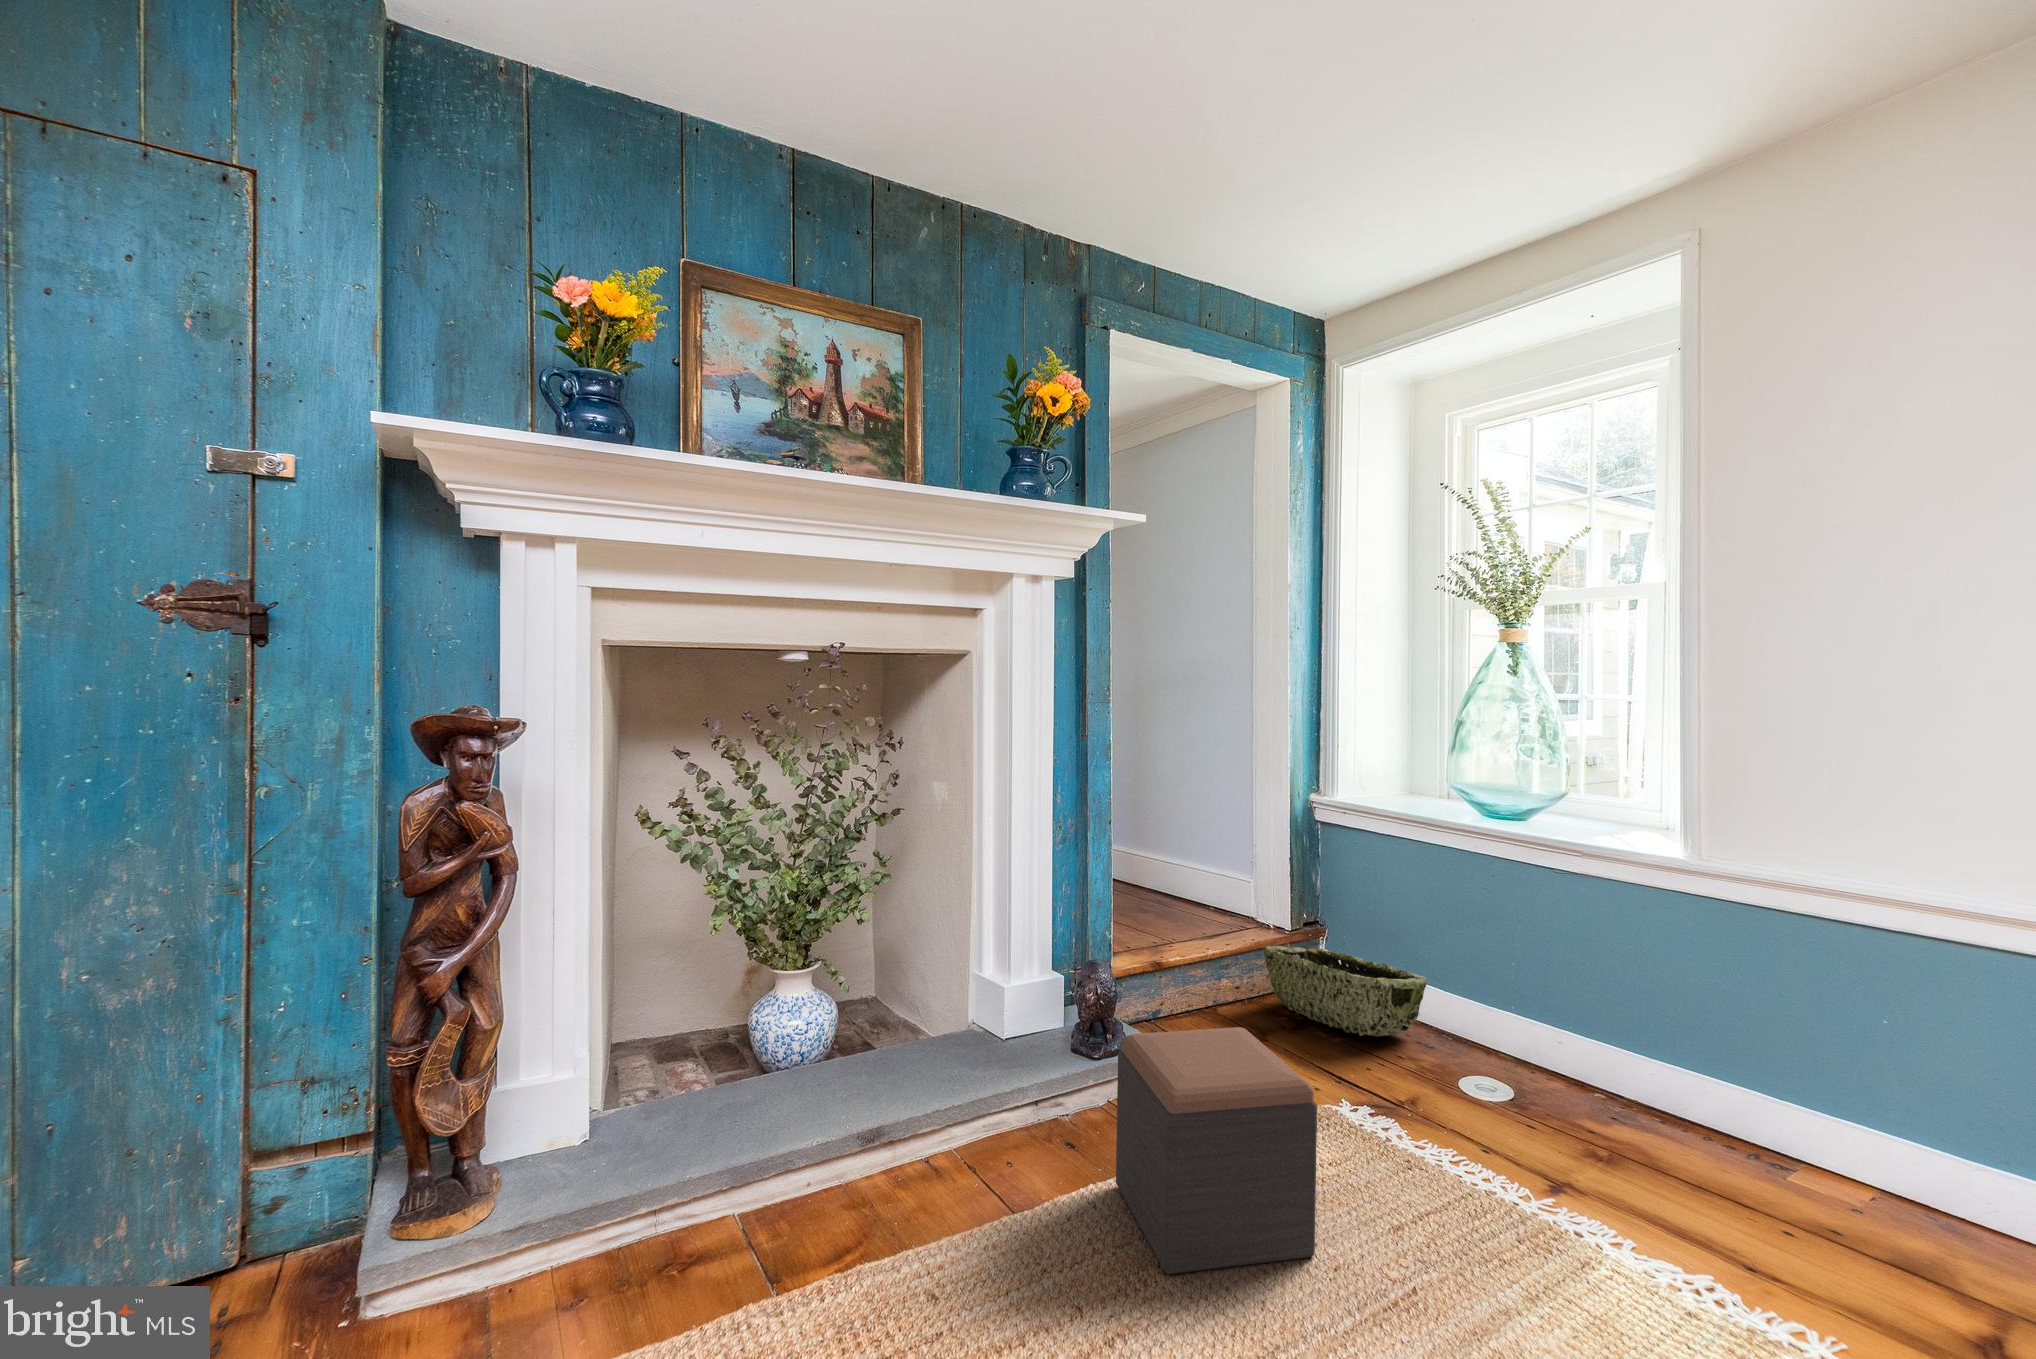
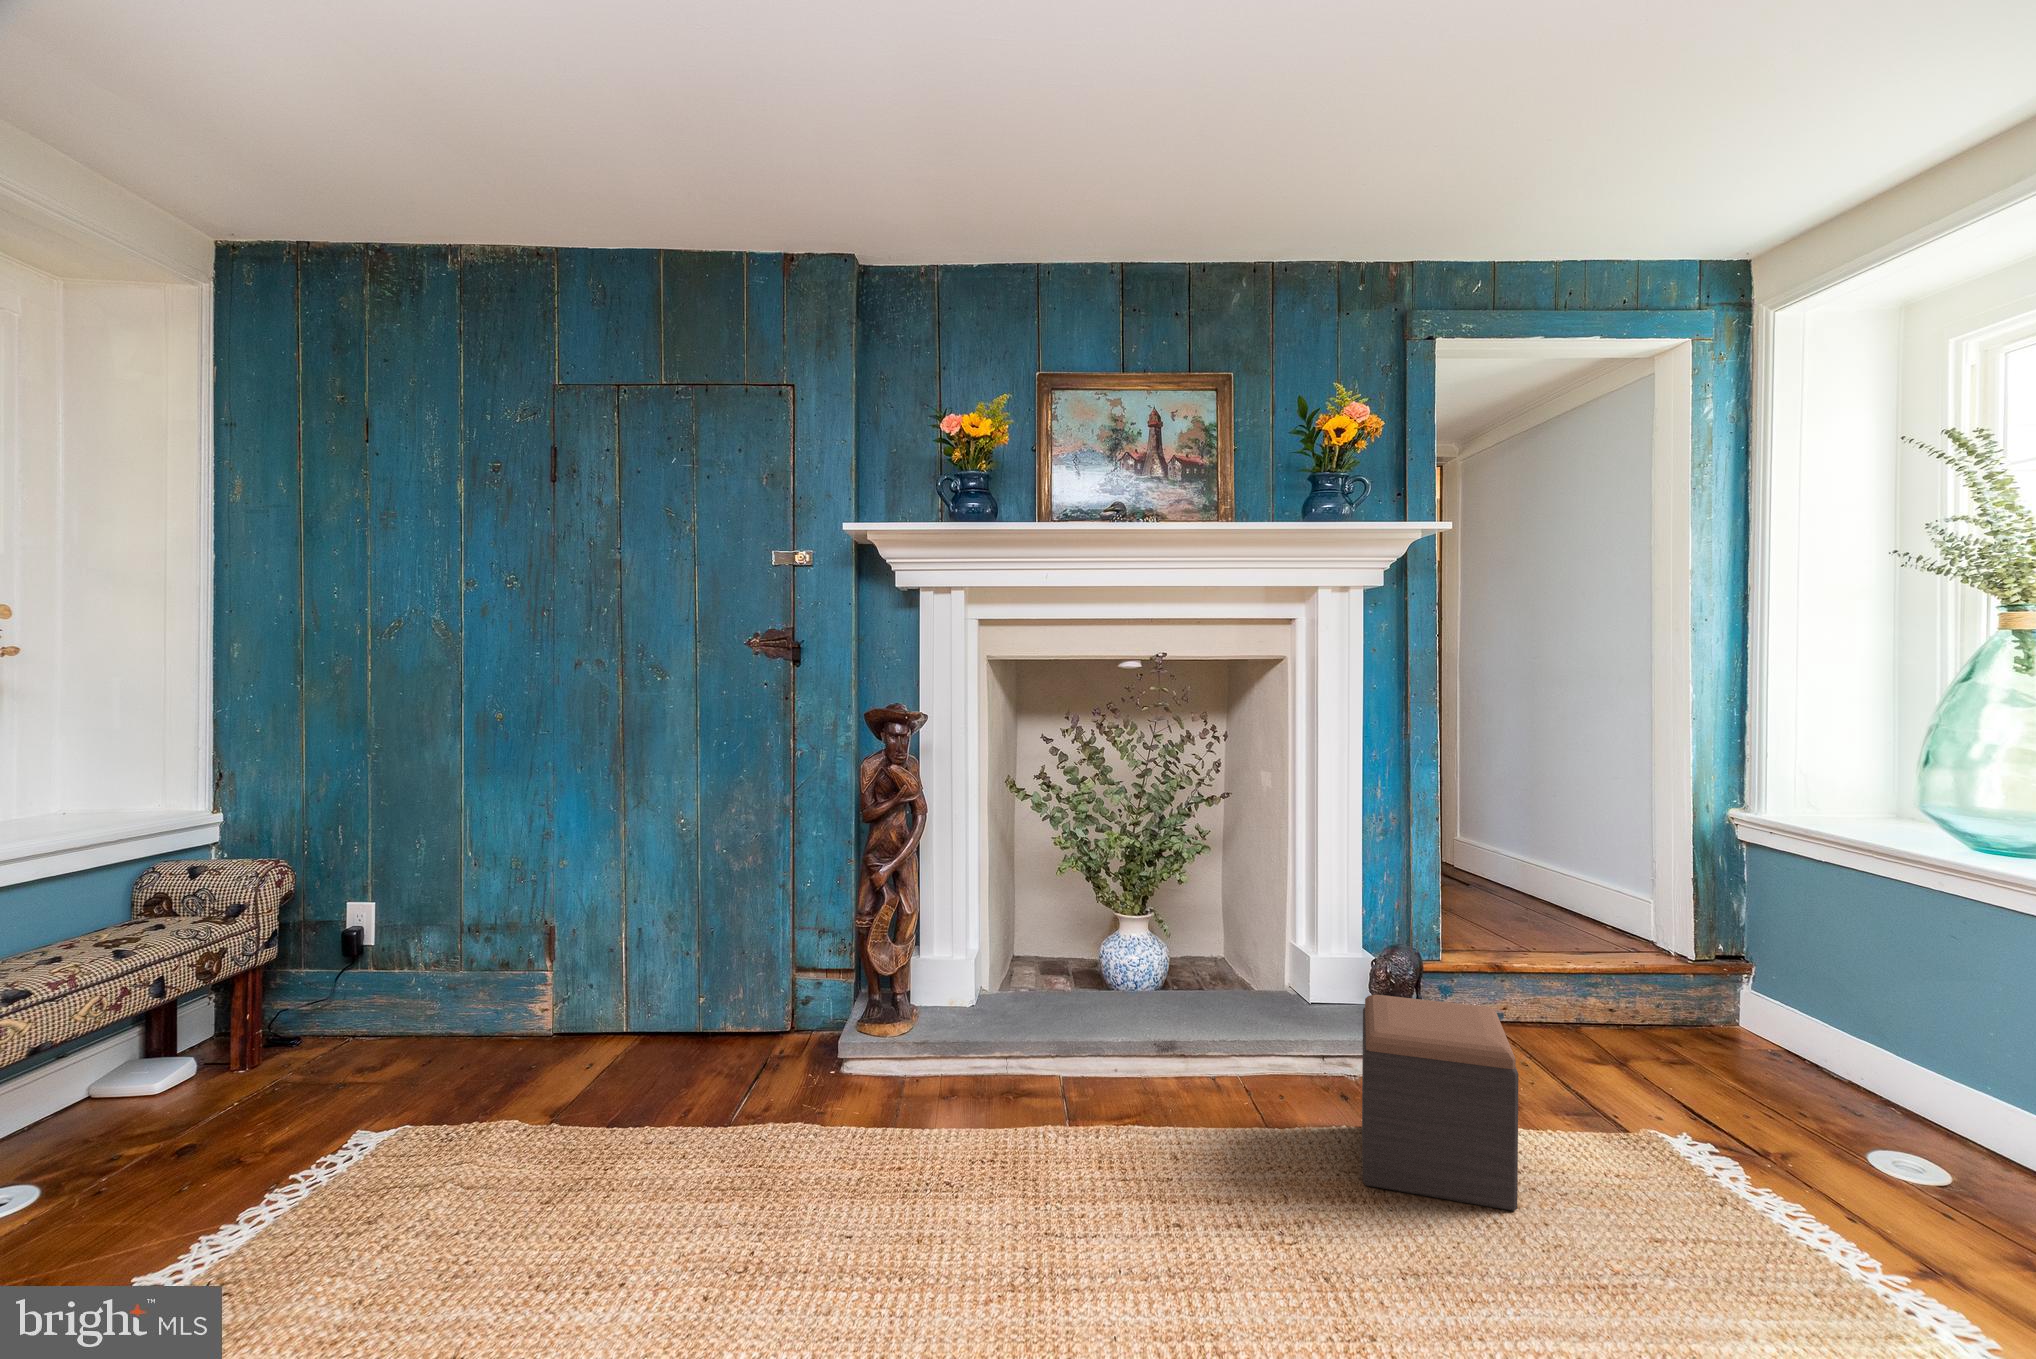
woven basket: present [1264,946,1427,1036] -> none [1637,968,1842,1085]

